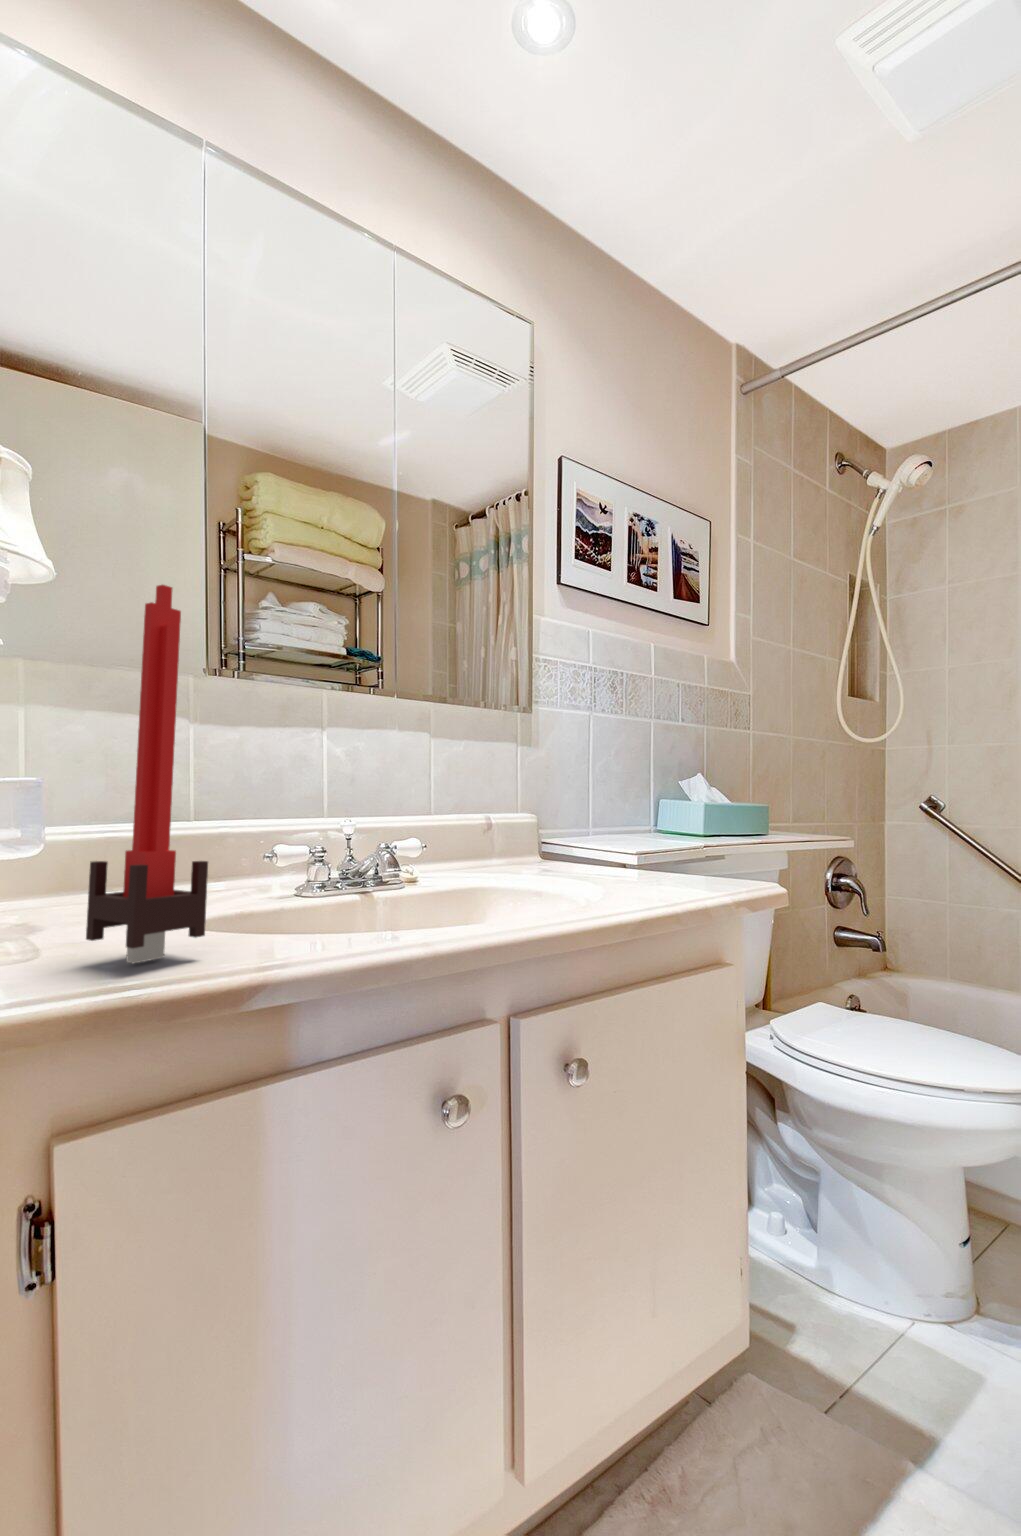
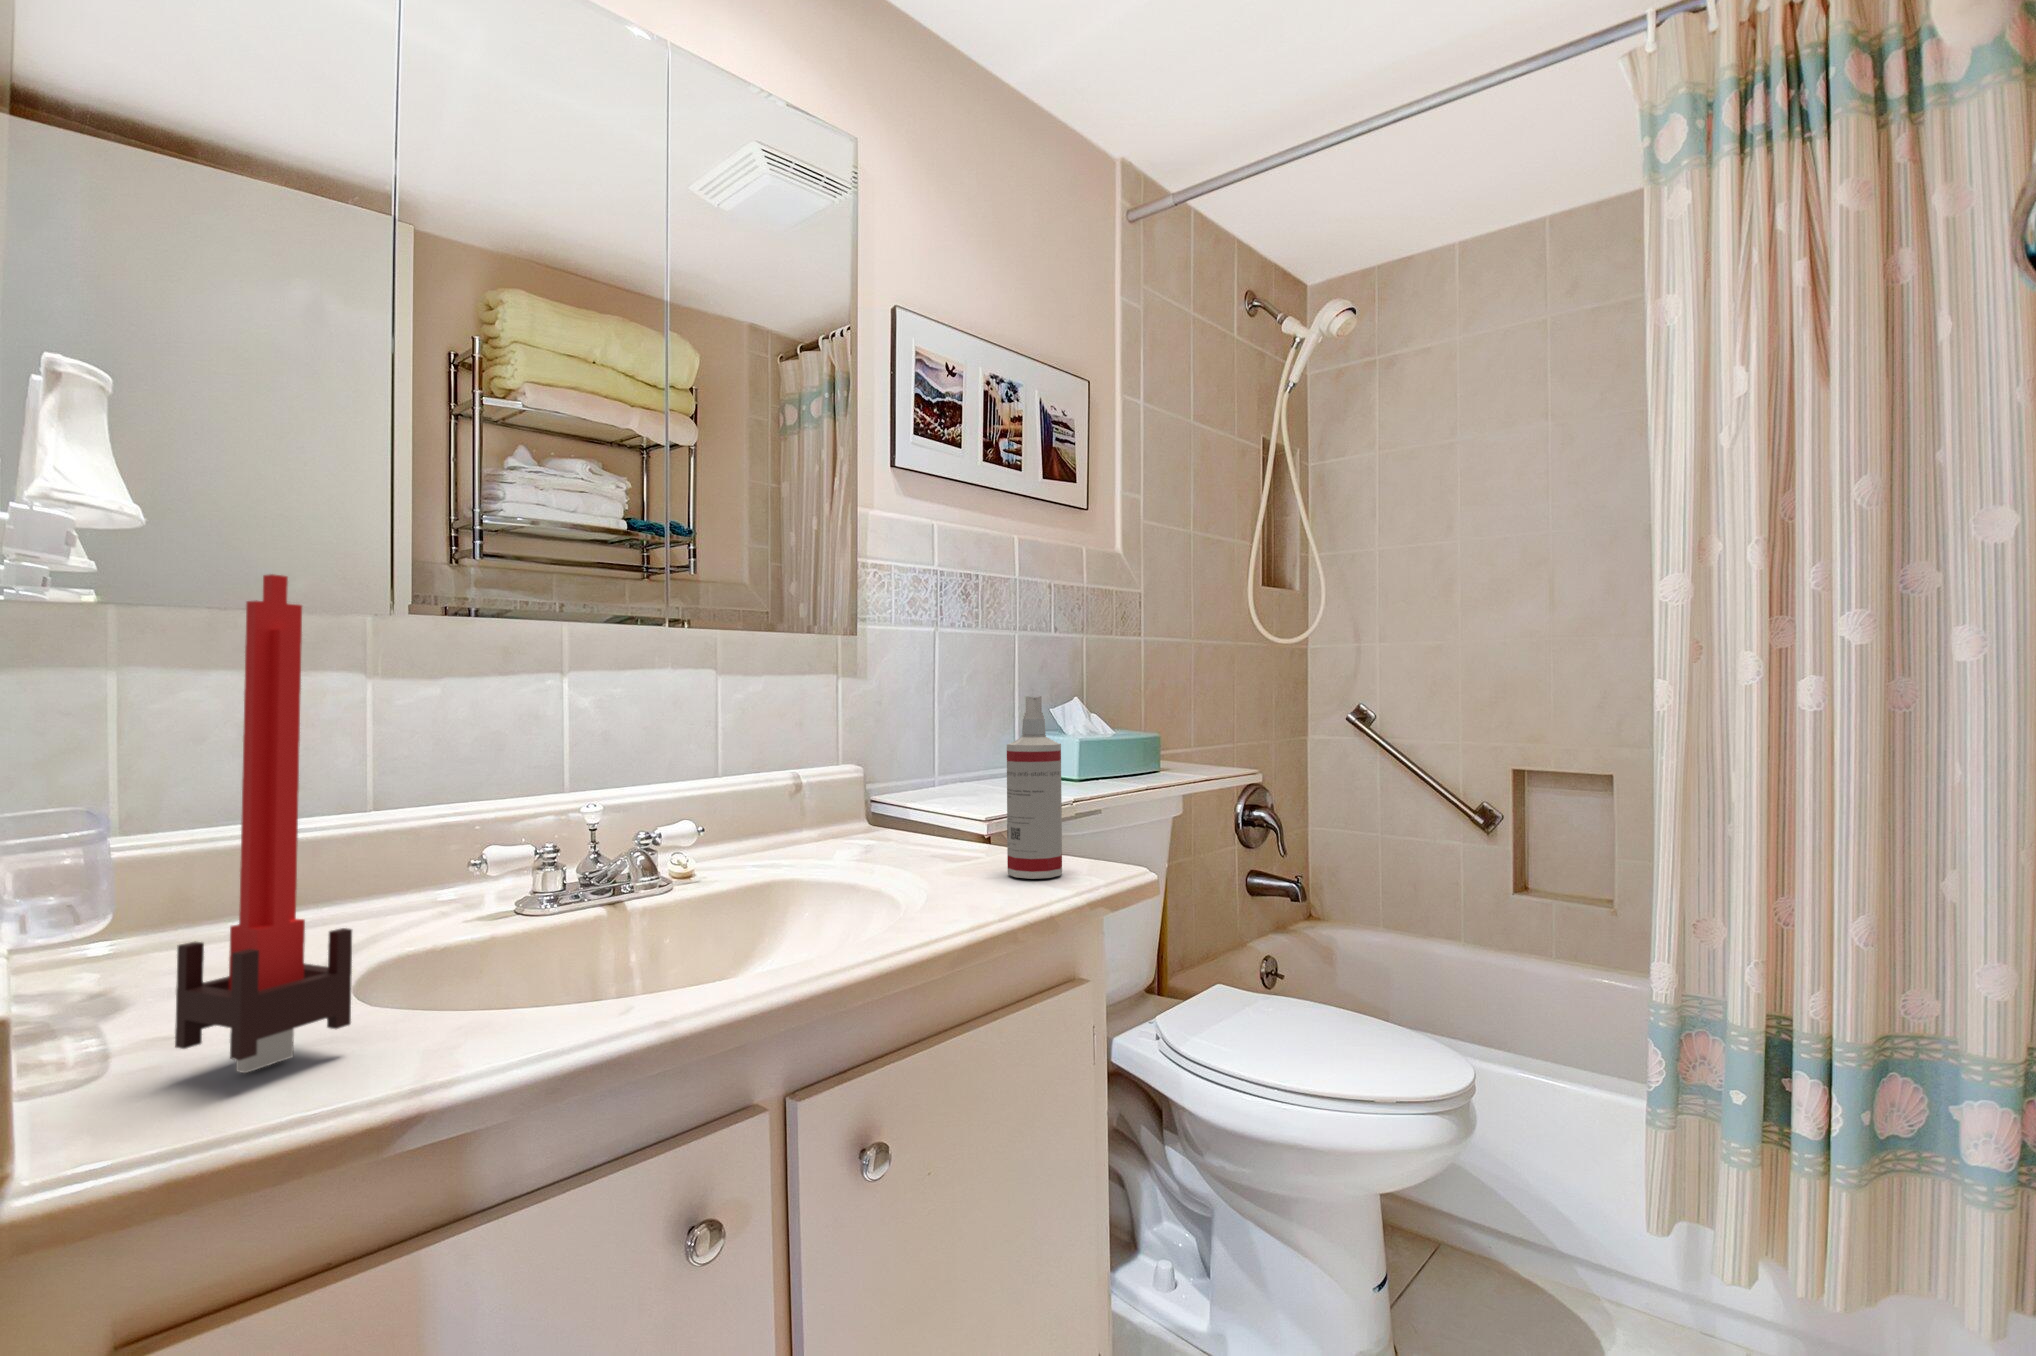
spray bottle: none [670,743,716,893] -> present [1007,696,1062,879]

